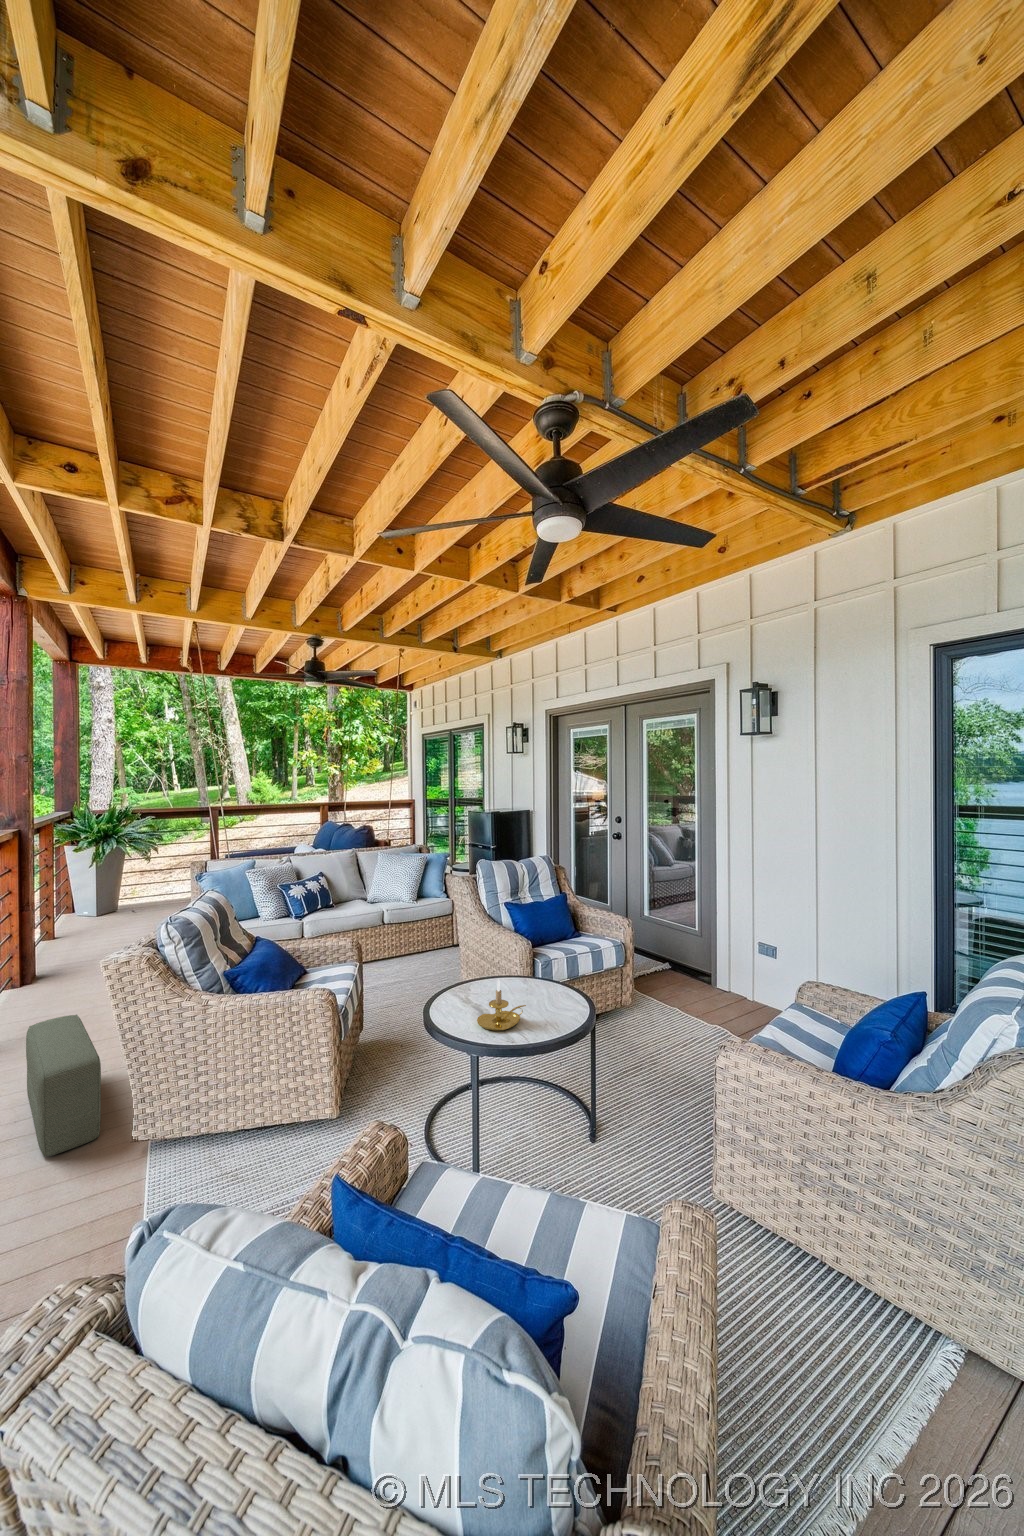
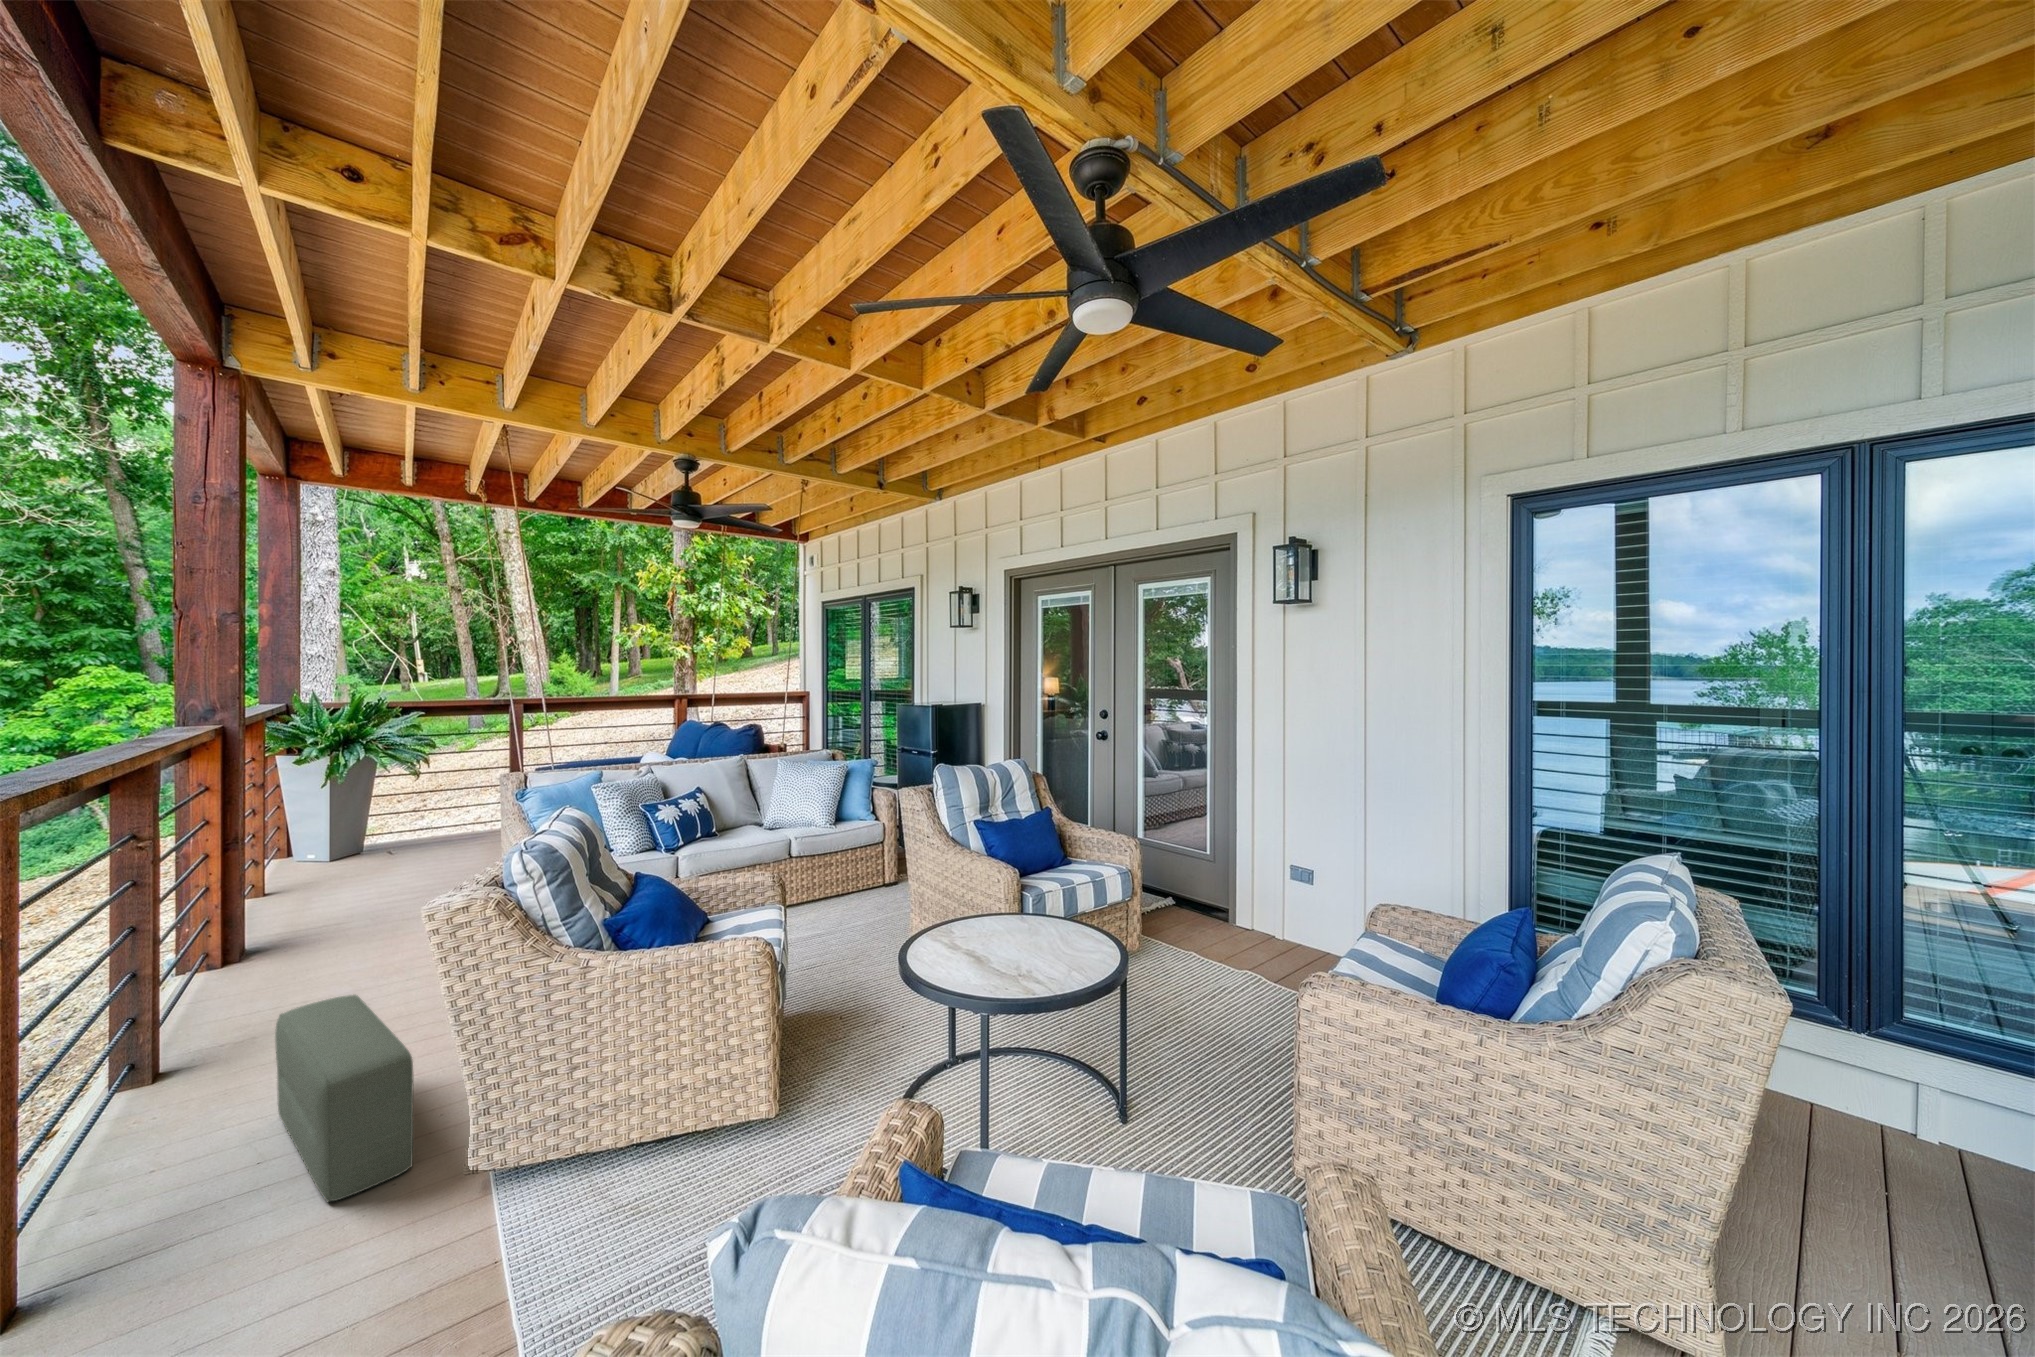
candle holder: present [477,979,526,1031] -> none [978,915,1041,983]

